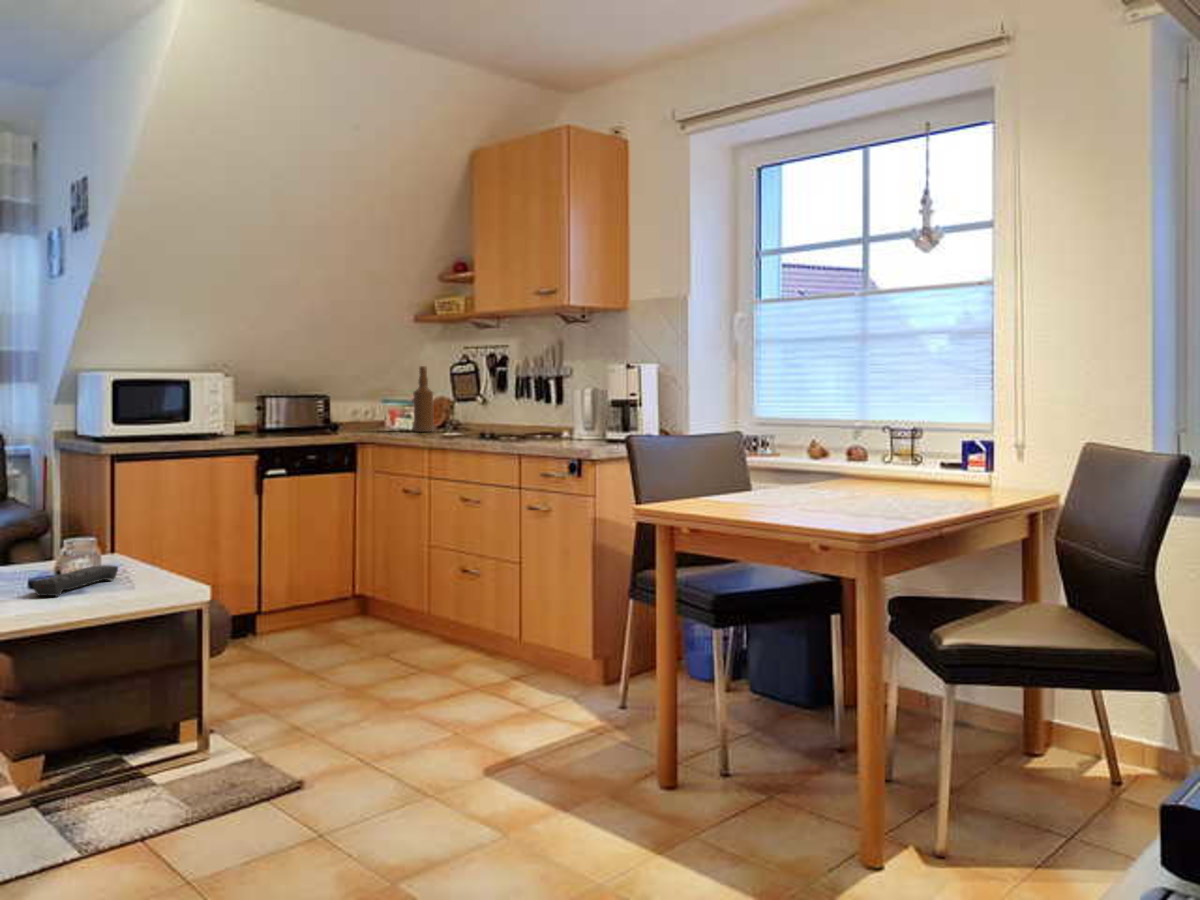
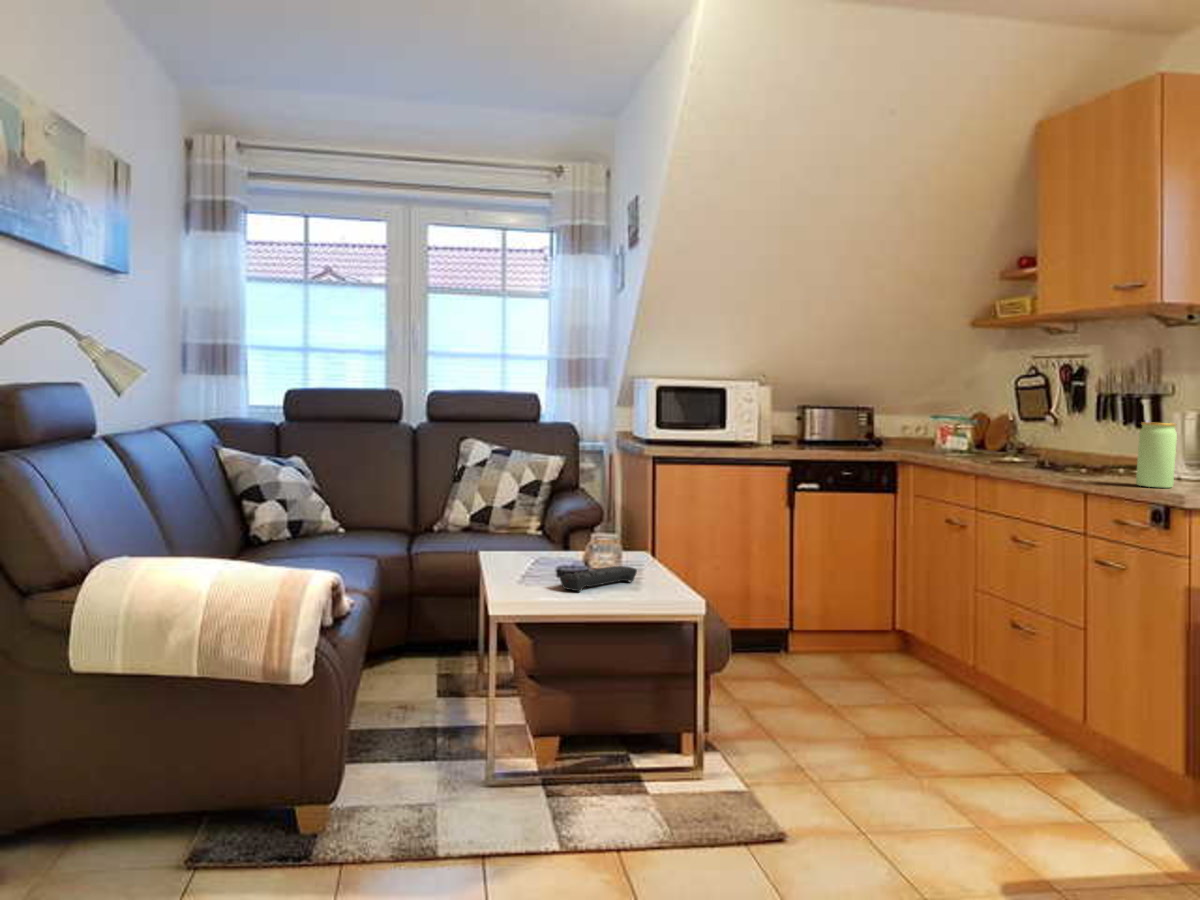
bottle: present [413,366,434,432] -> none [965,379,991,453]
jar: none [555,397,581,447] -> present [1136,422,1177,488]

